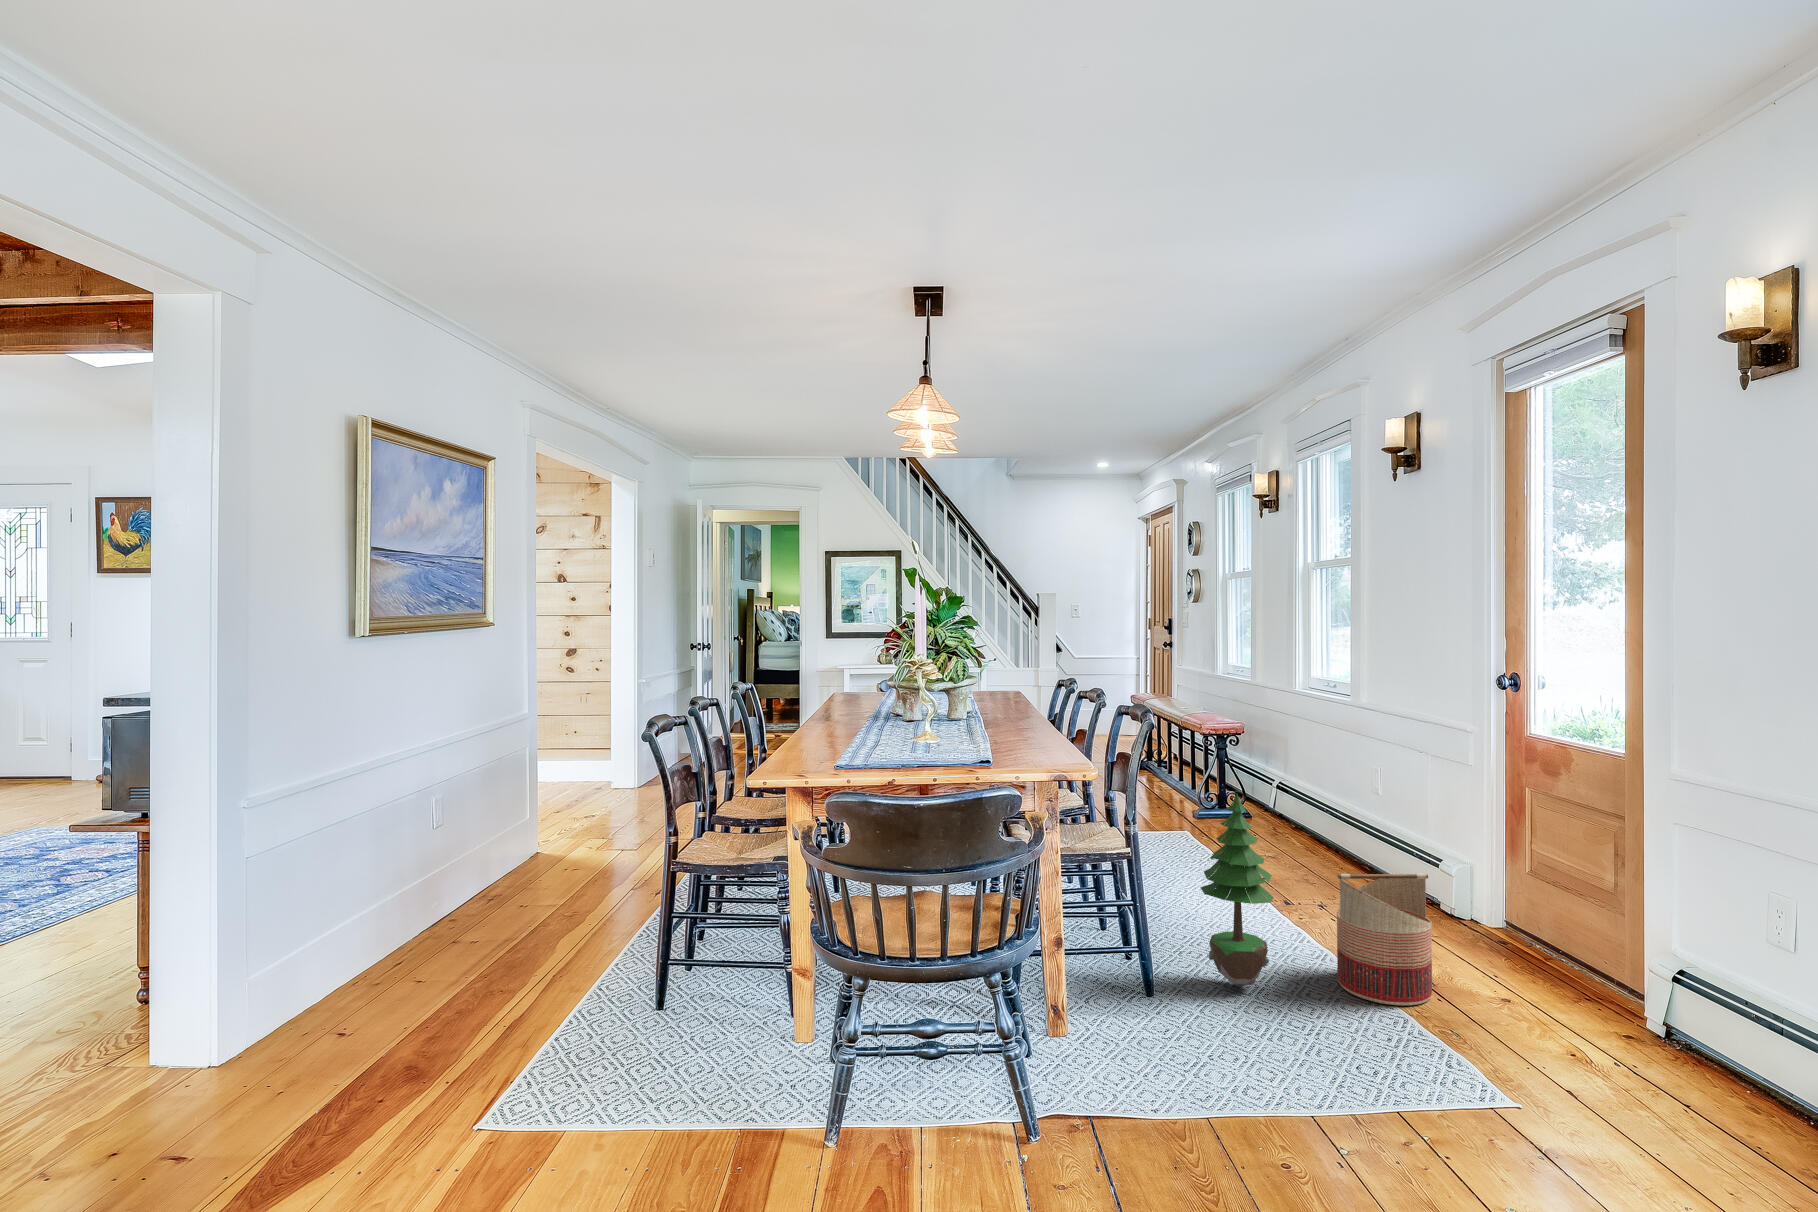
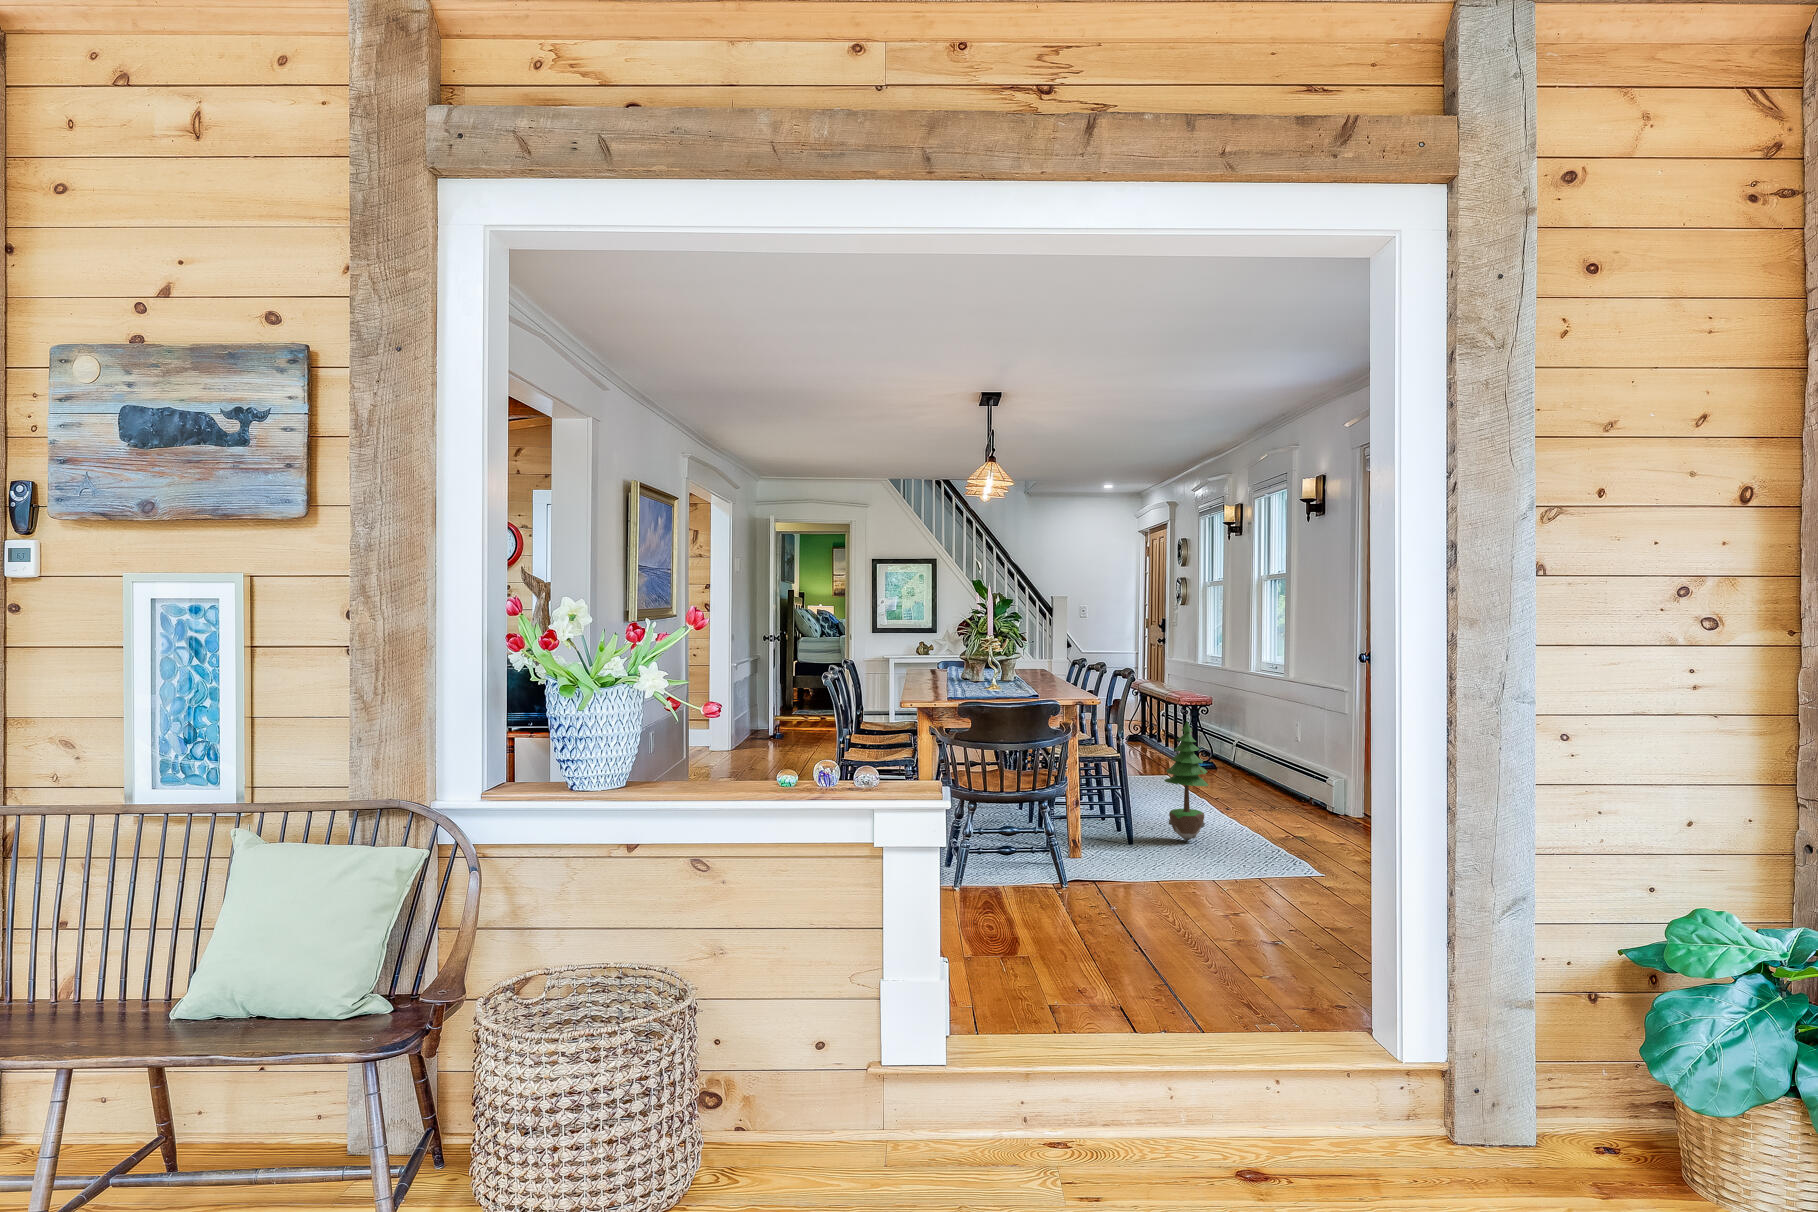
basket: present [1337,874,1432,1005] -> none [1248,771,1303,847]

